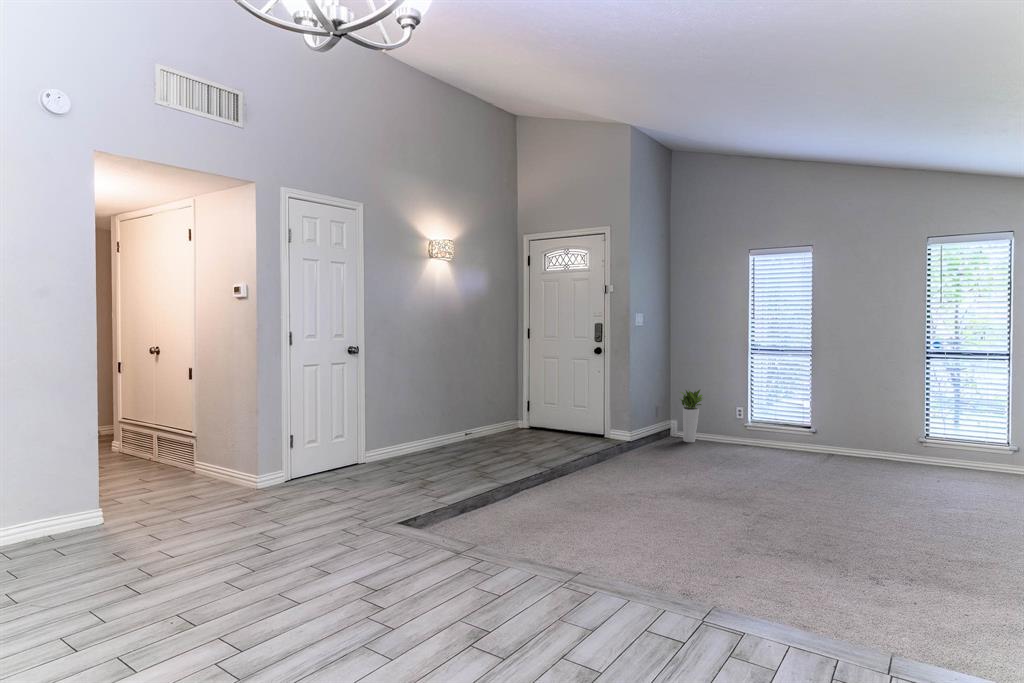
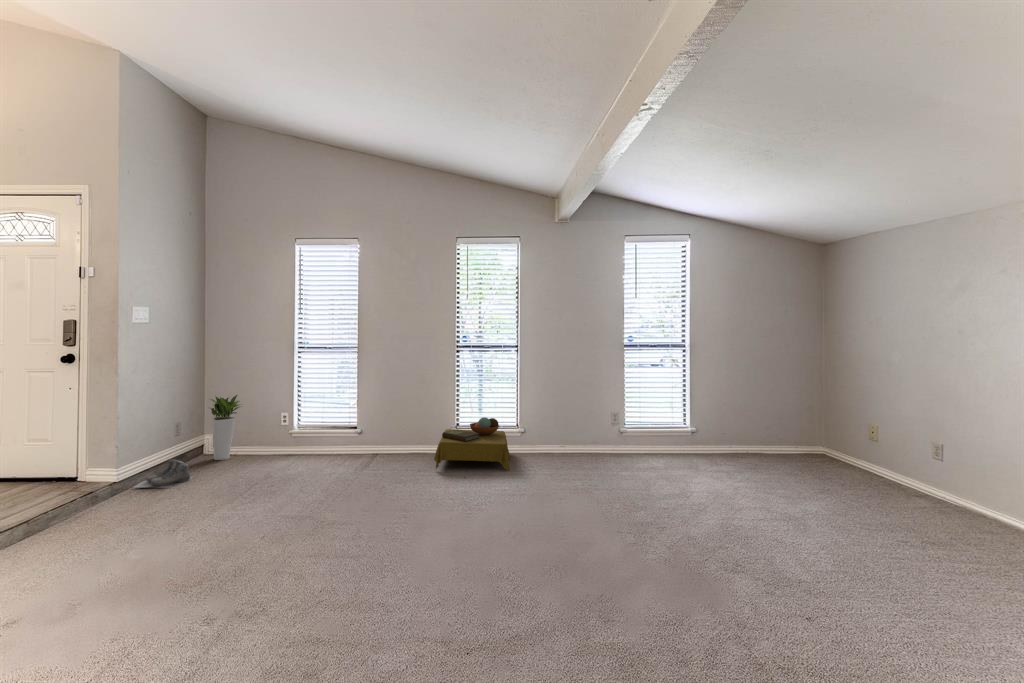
side table: none [905,430,1004,490] -> present [434,417,510,471]
boots: none [647,437,686,460] -> present [135,460,192,488]

